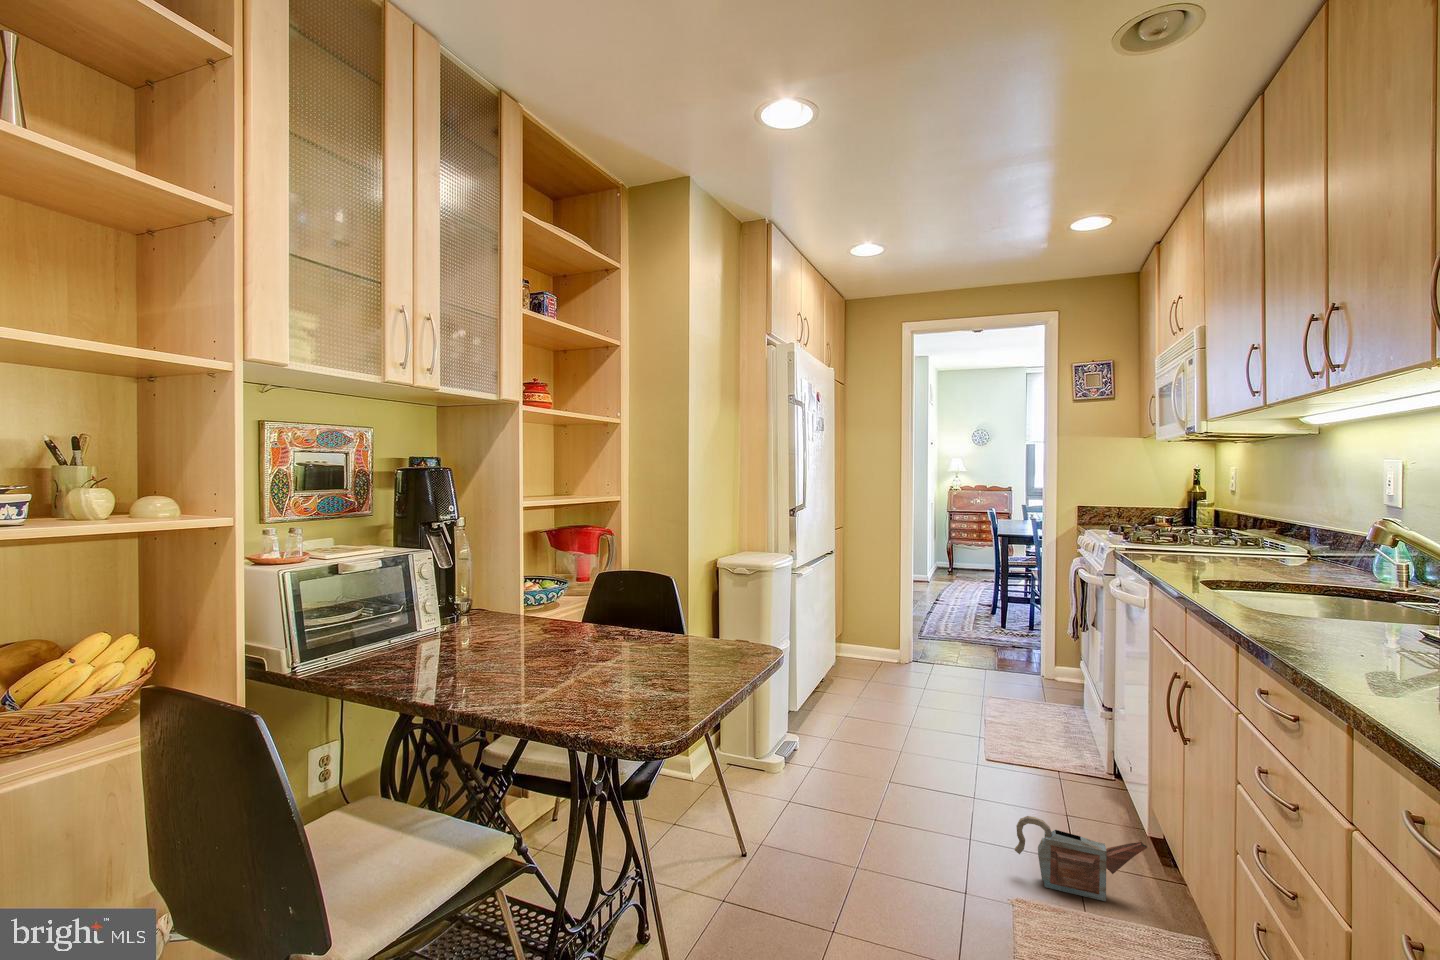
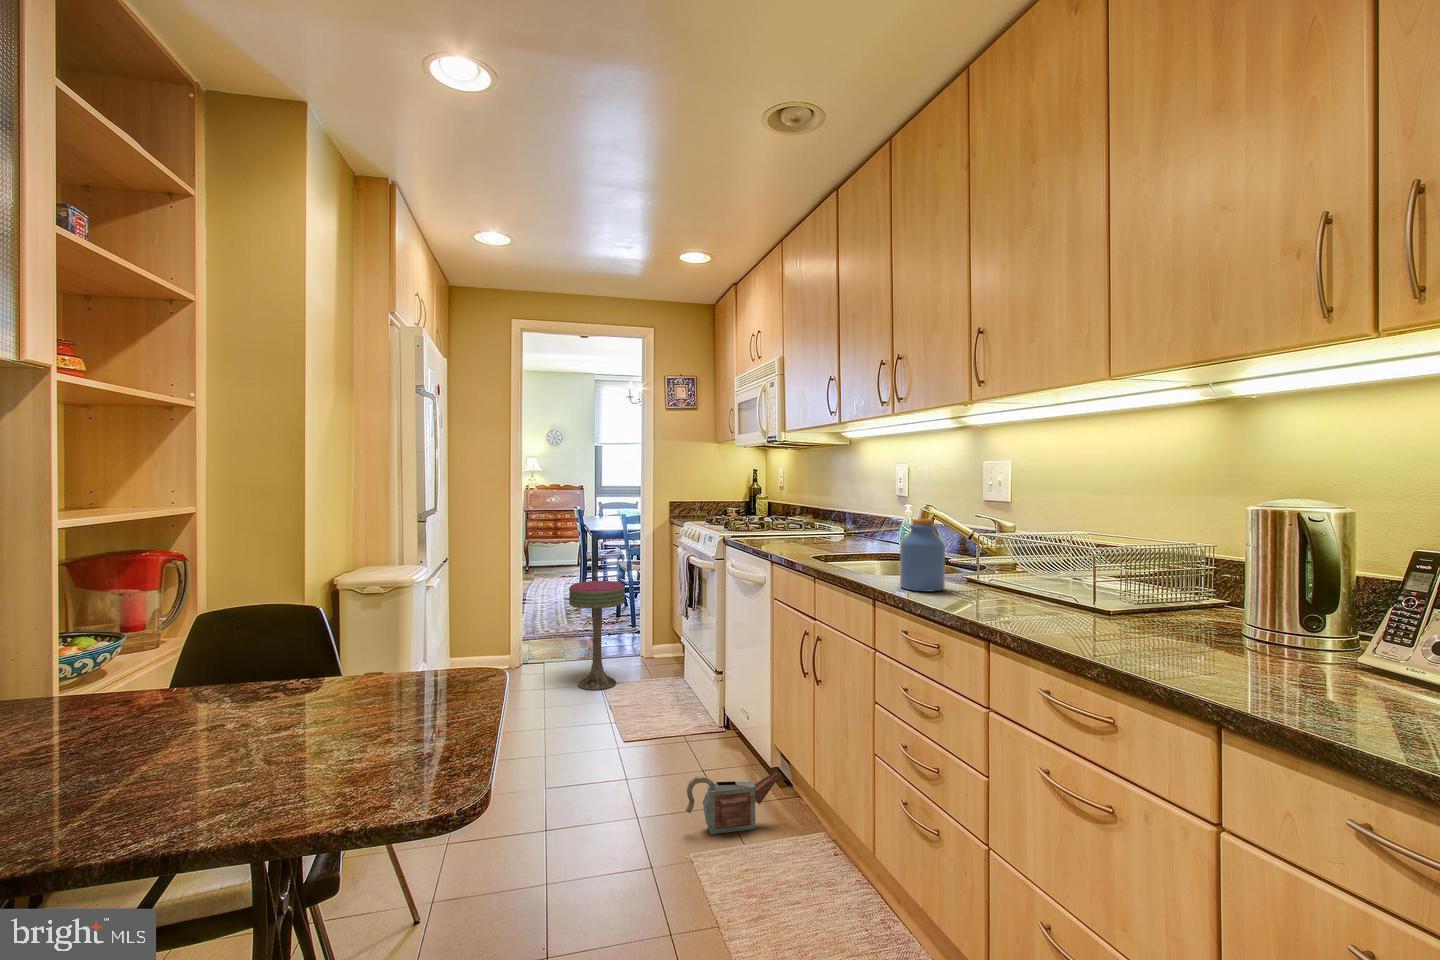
jar: none [1298,539,1384,646] -> present [900,519,945,591]
bar stool: none [948,587,1011,702] -> present [569,581,625,690]

